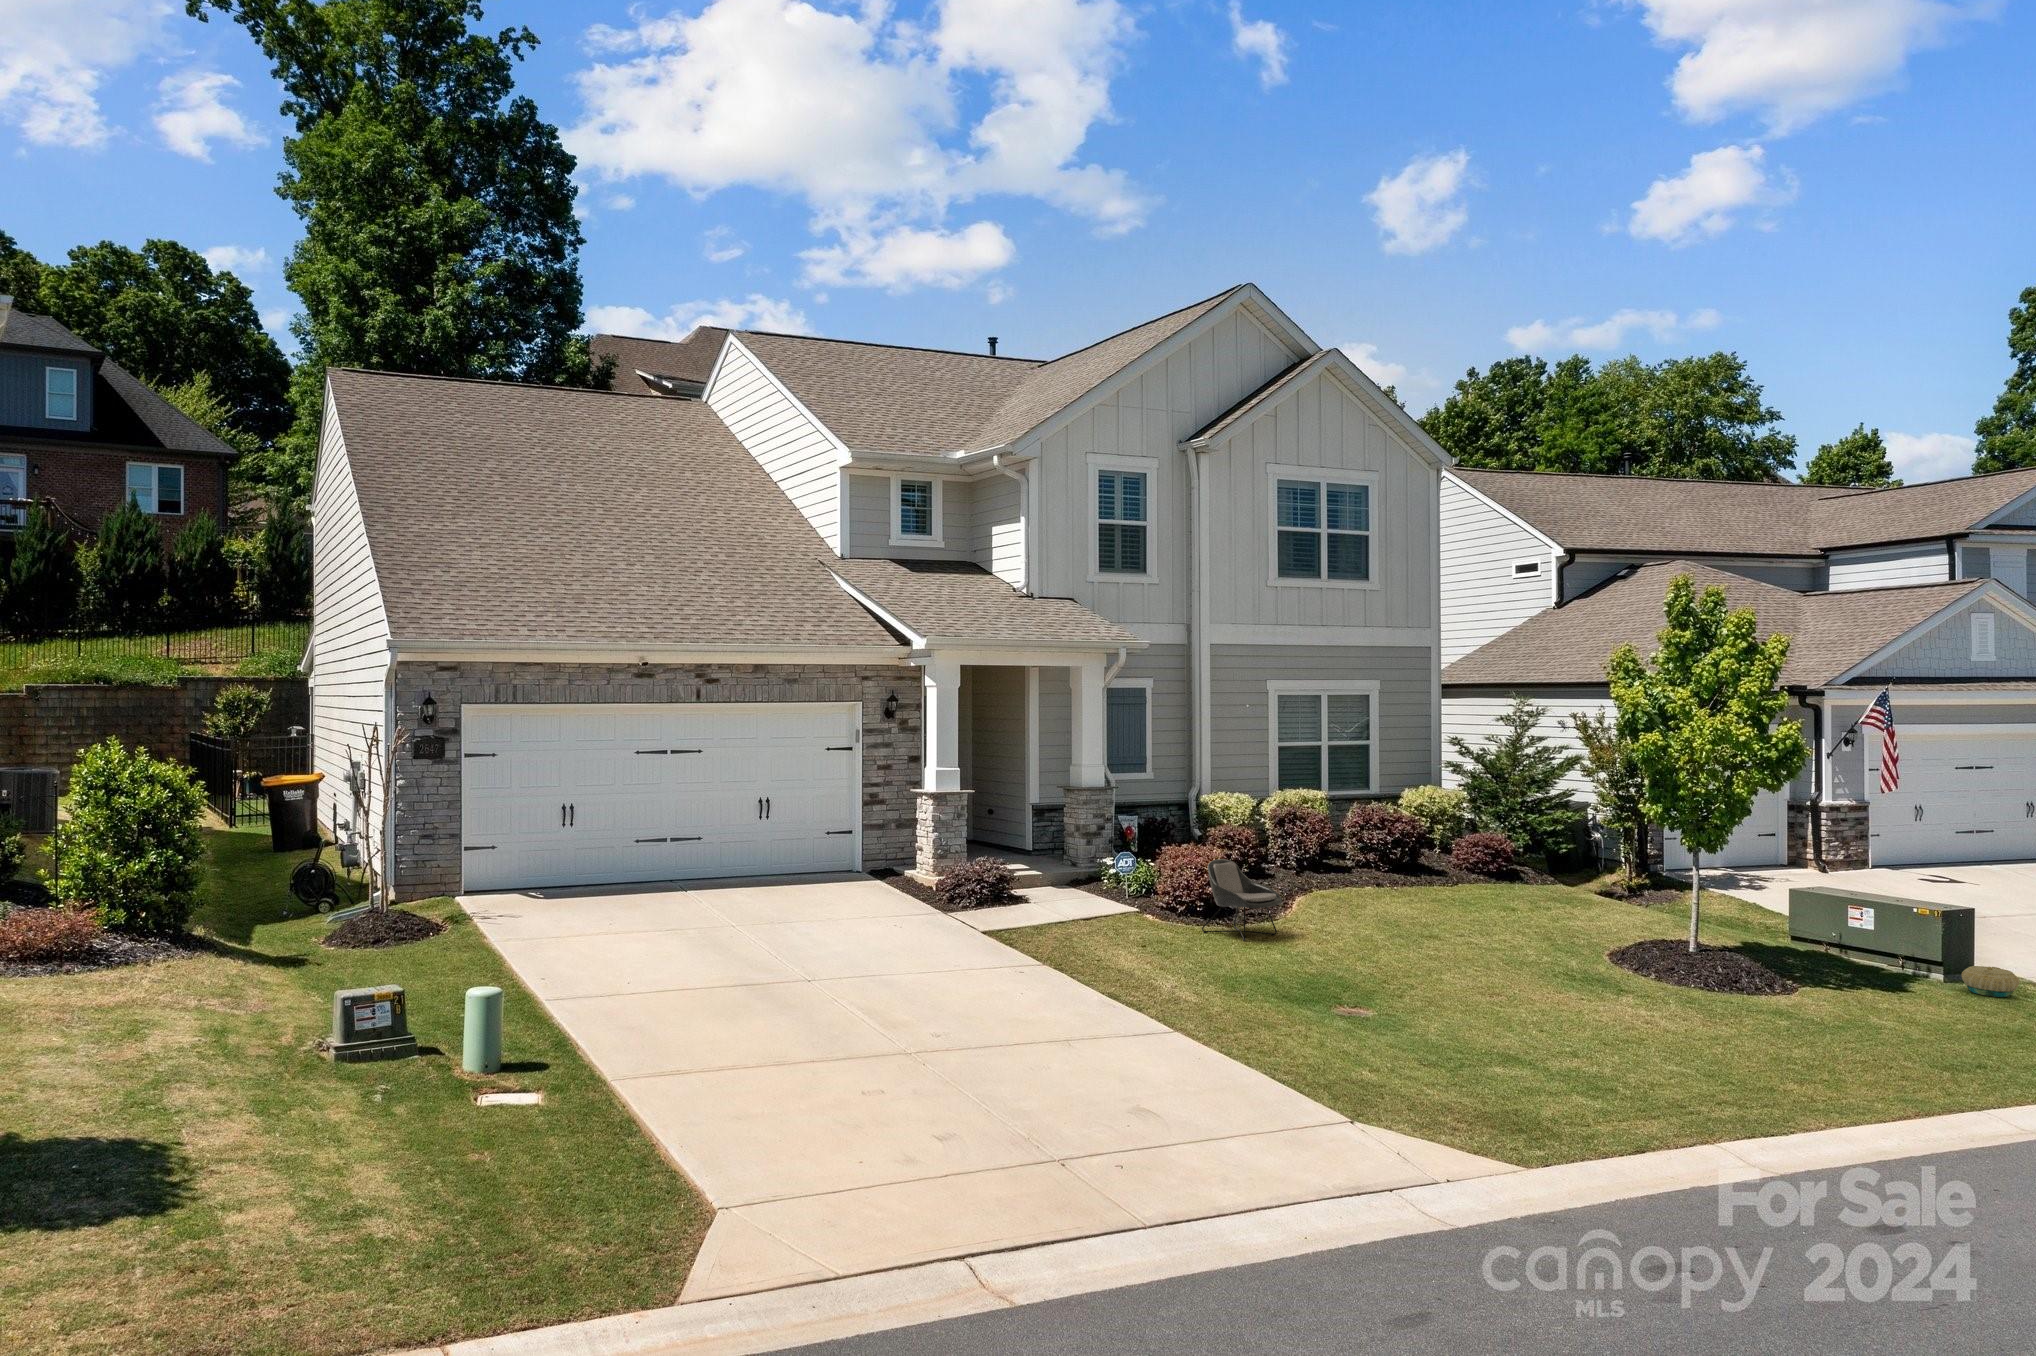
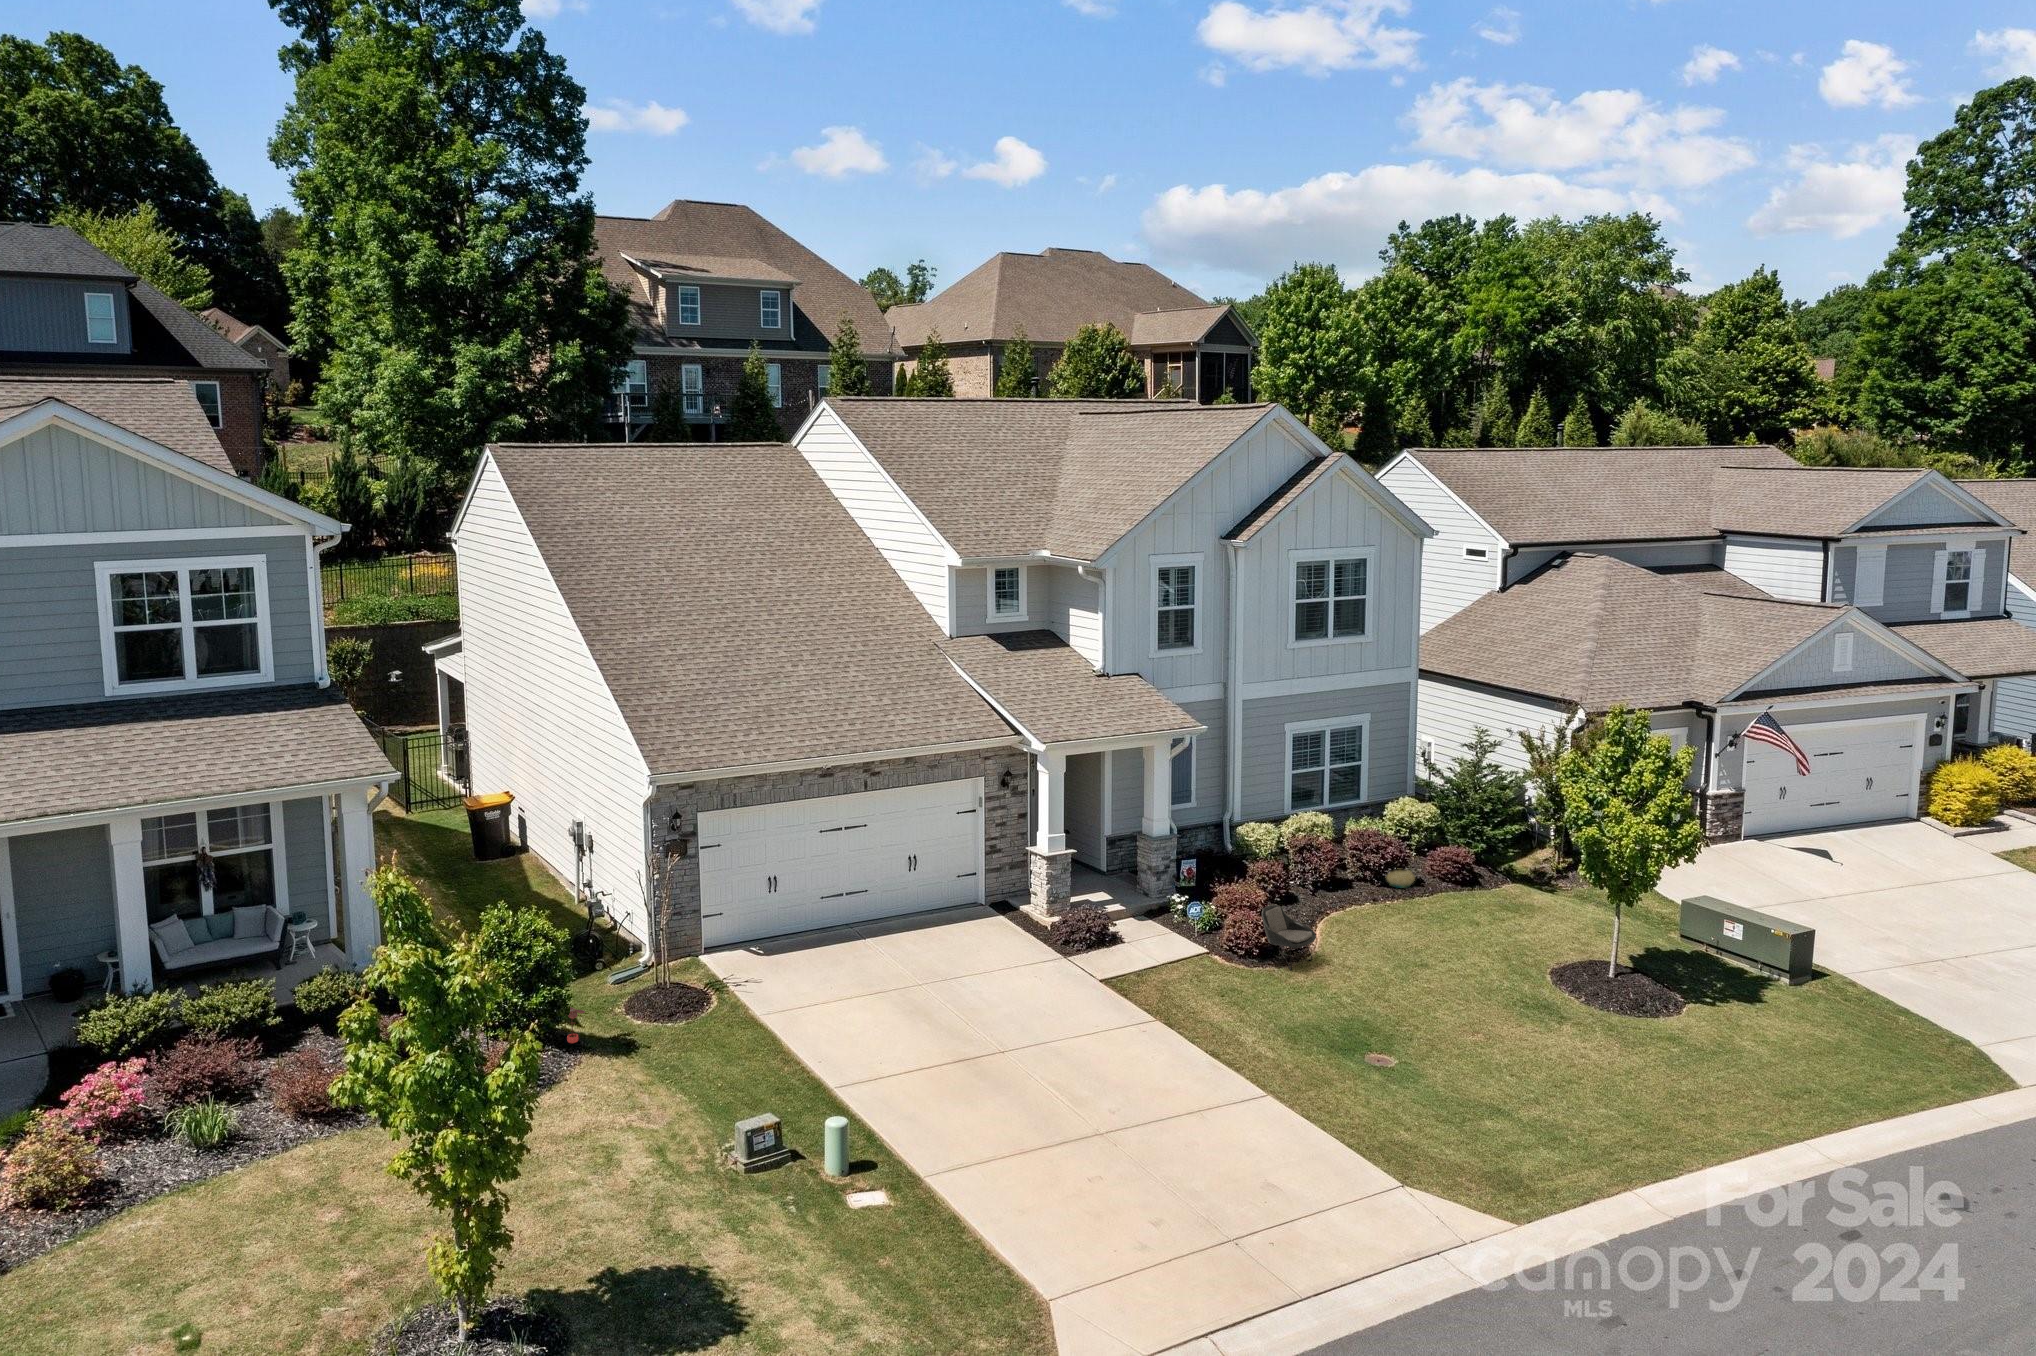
potted plant: none [187,901,228,949] -> present [567,1007,585,1043]
basket: present [1961,966,2019,997] -> present [1387,870,1415,888]

